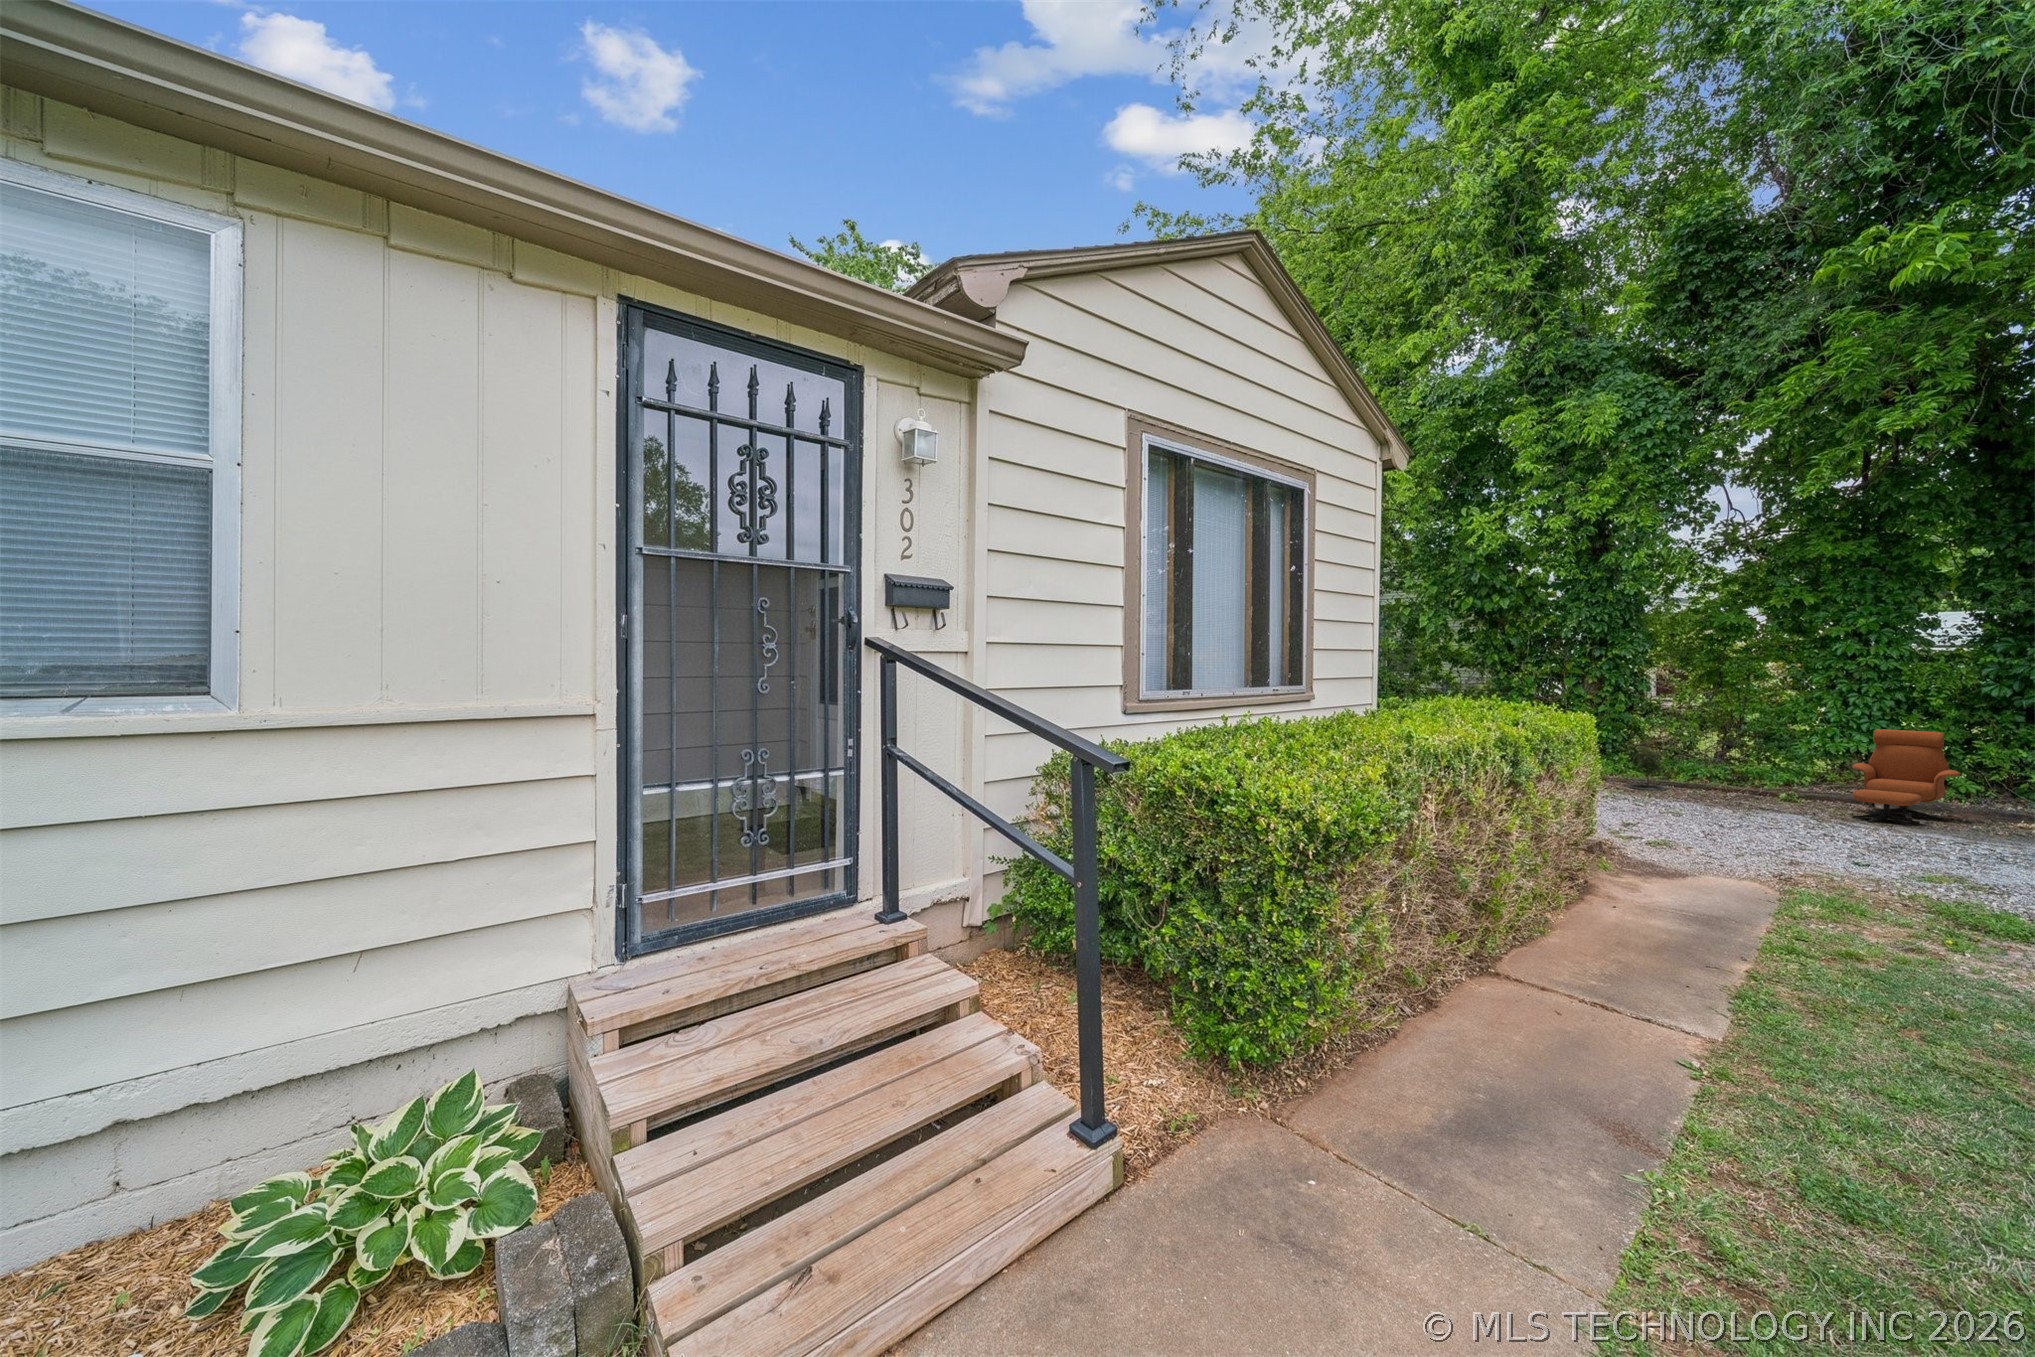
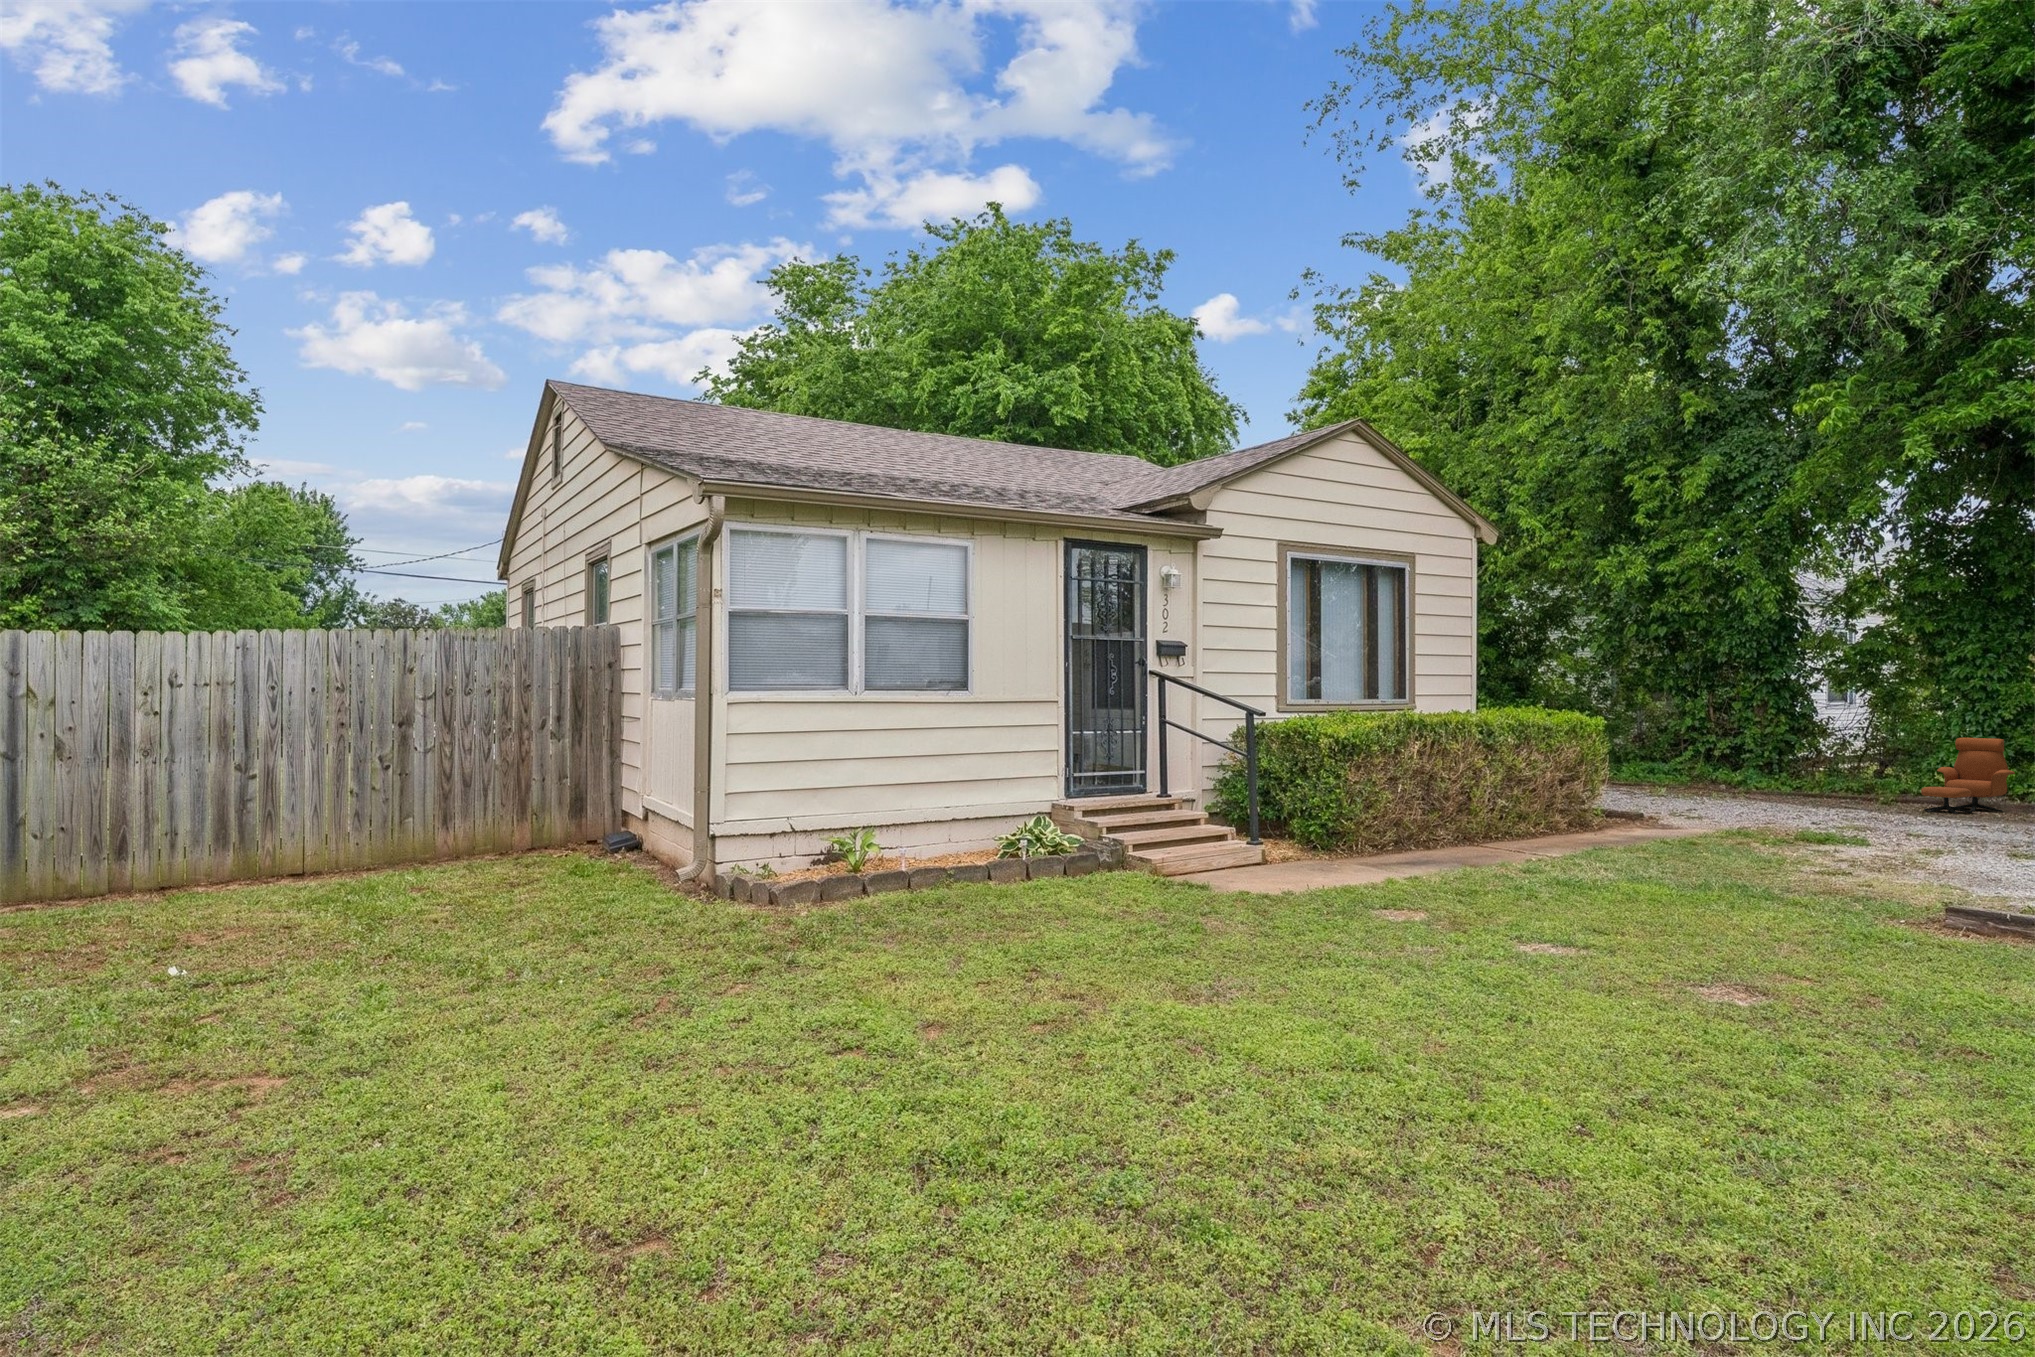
potted tree: present [1629,738,1667,791] -> none [1774,747,1809,798]

